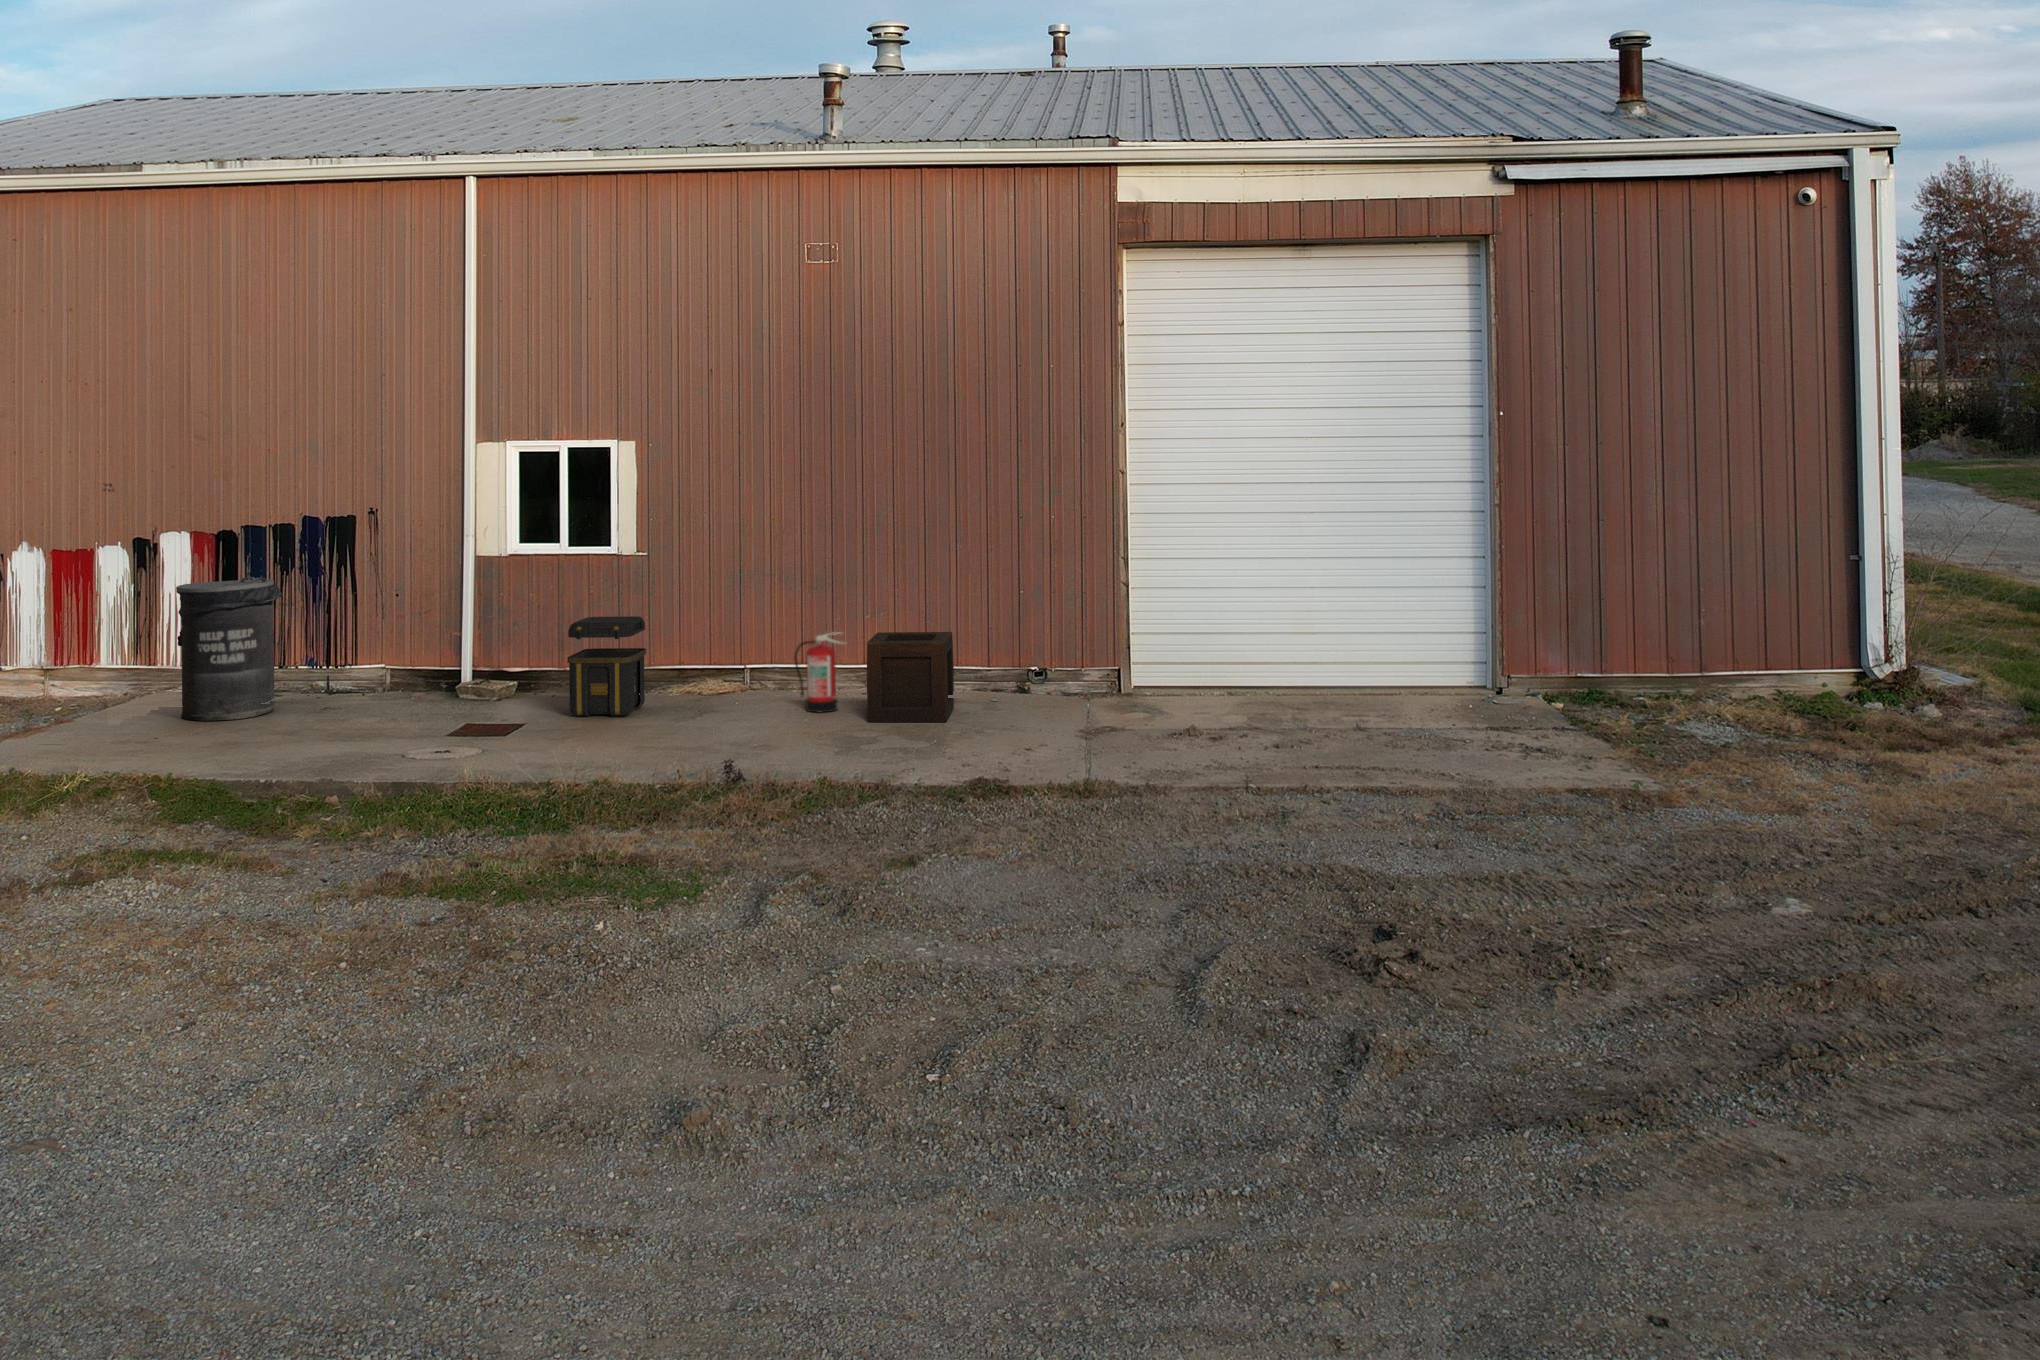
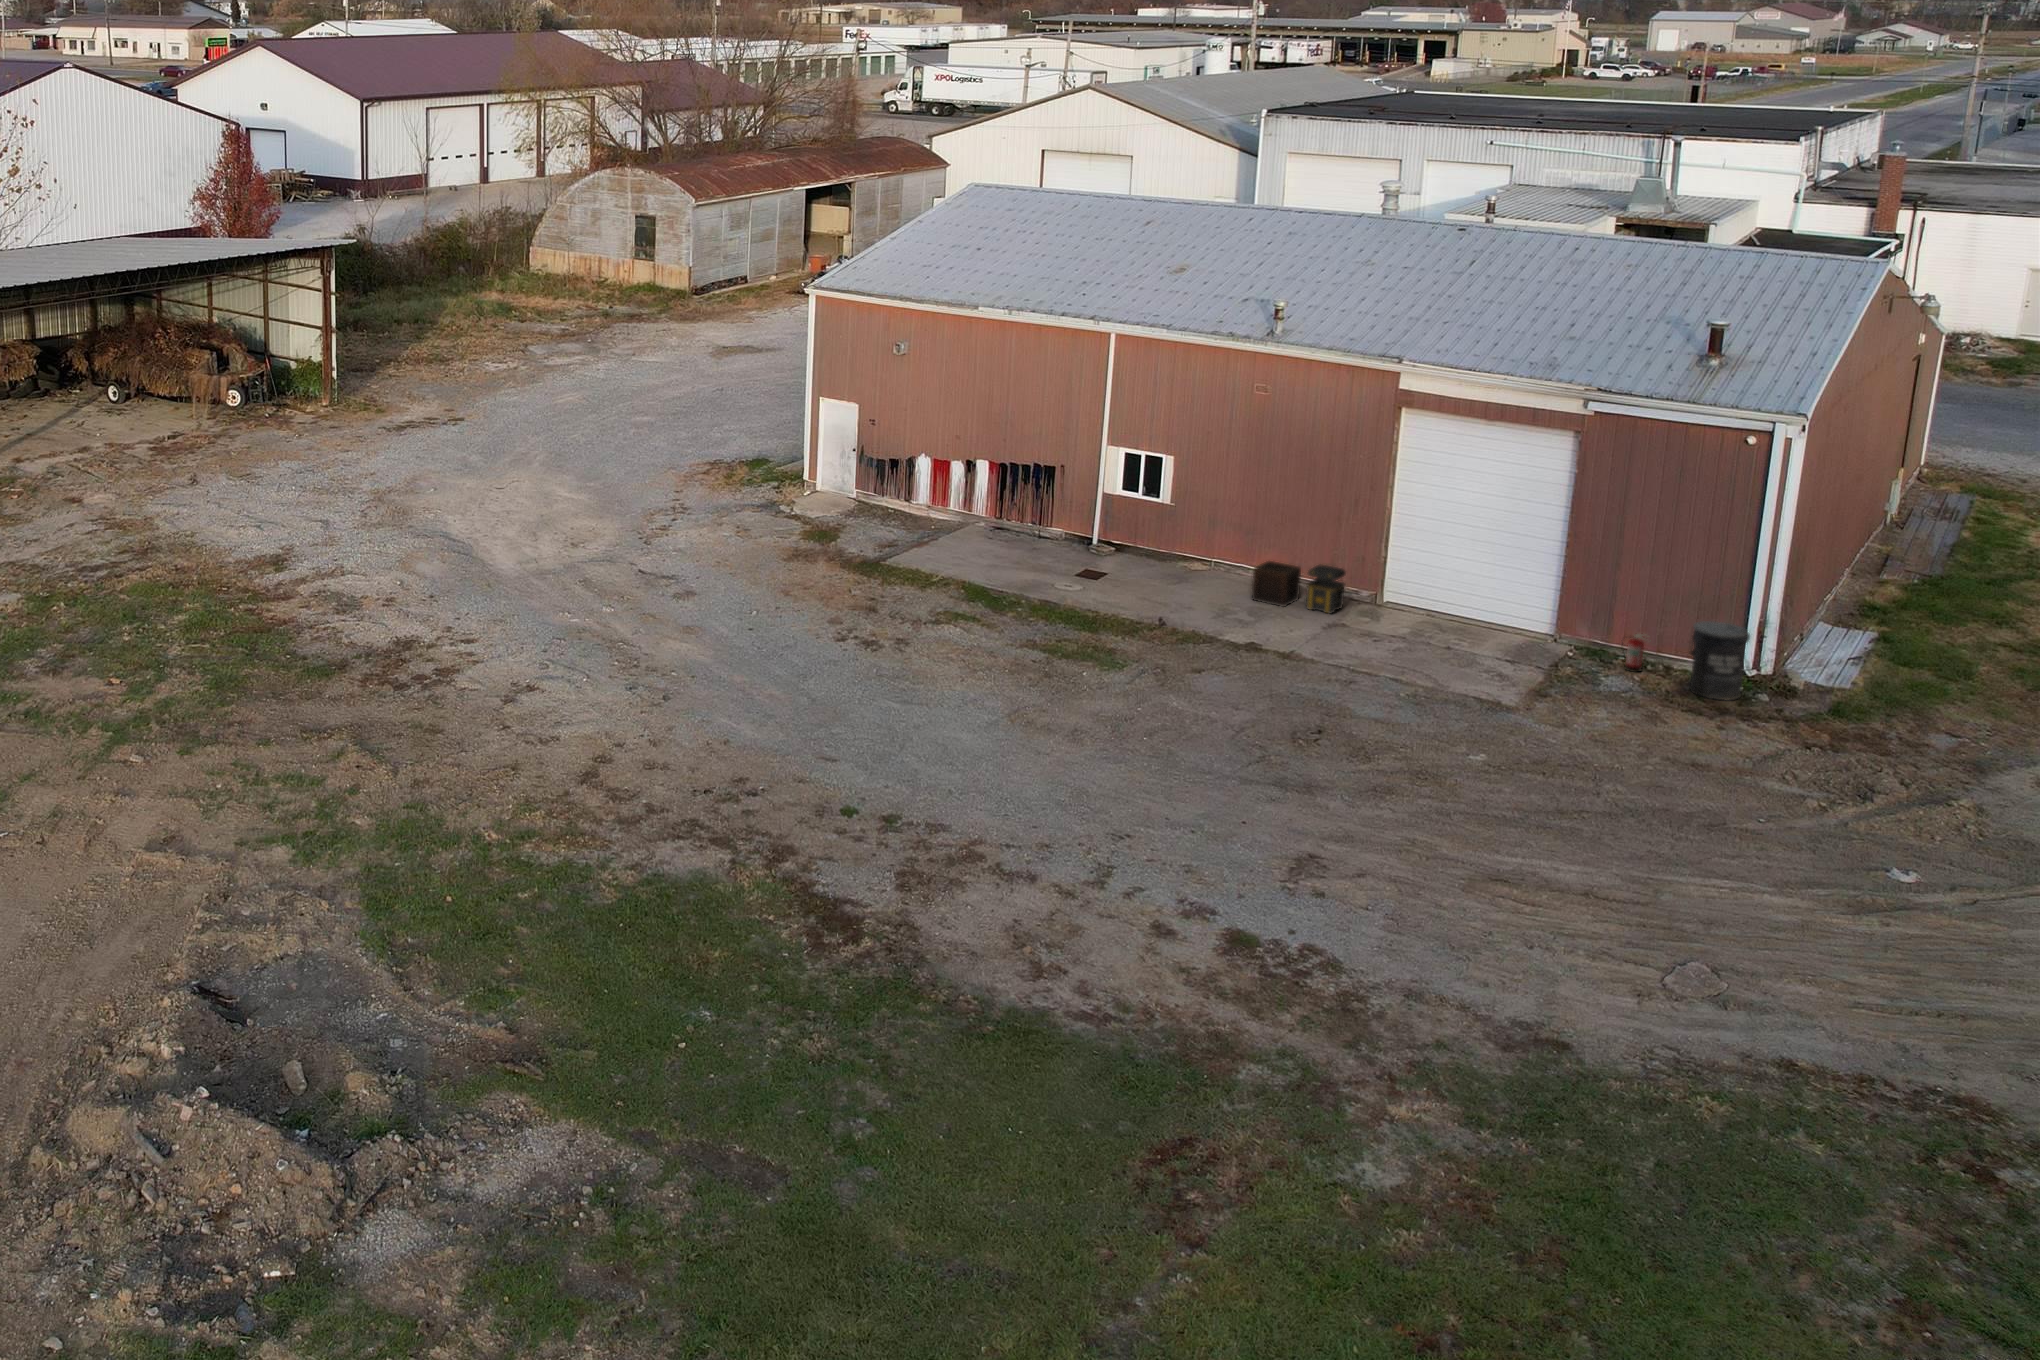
trash can: present [176,577,282,721] -> present [1690,621,1750,701]
toolbox: present [567,616,646,716] -> present [1306,564,1346,614]
fire extinguisher: present [794,632,843,712] -> present [1622,634,1644,672]

